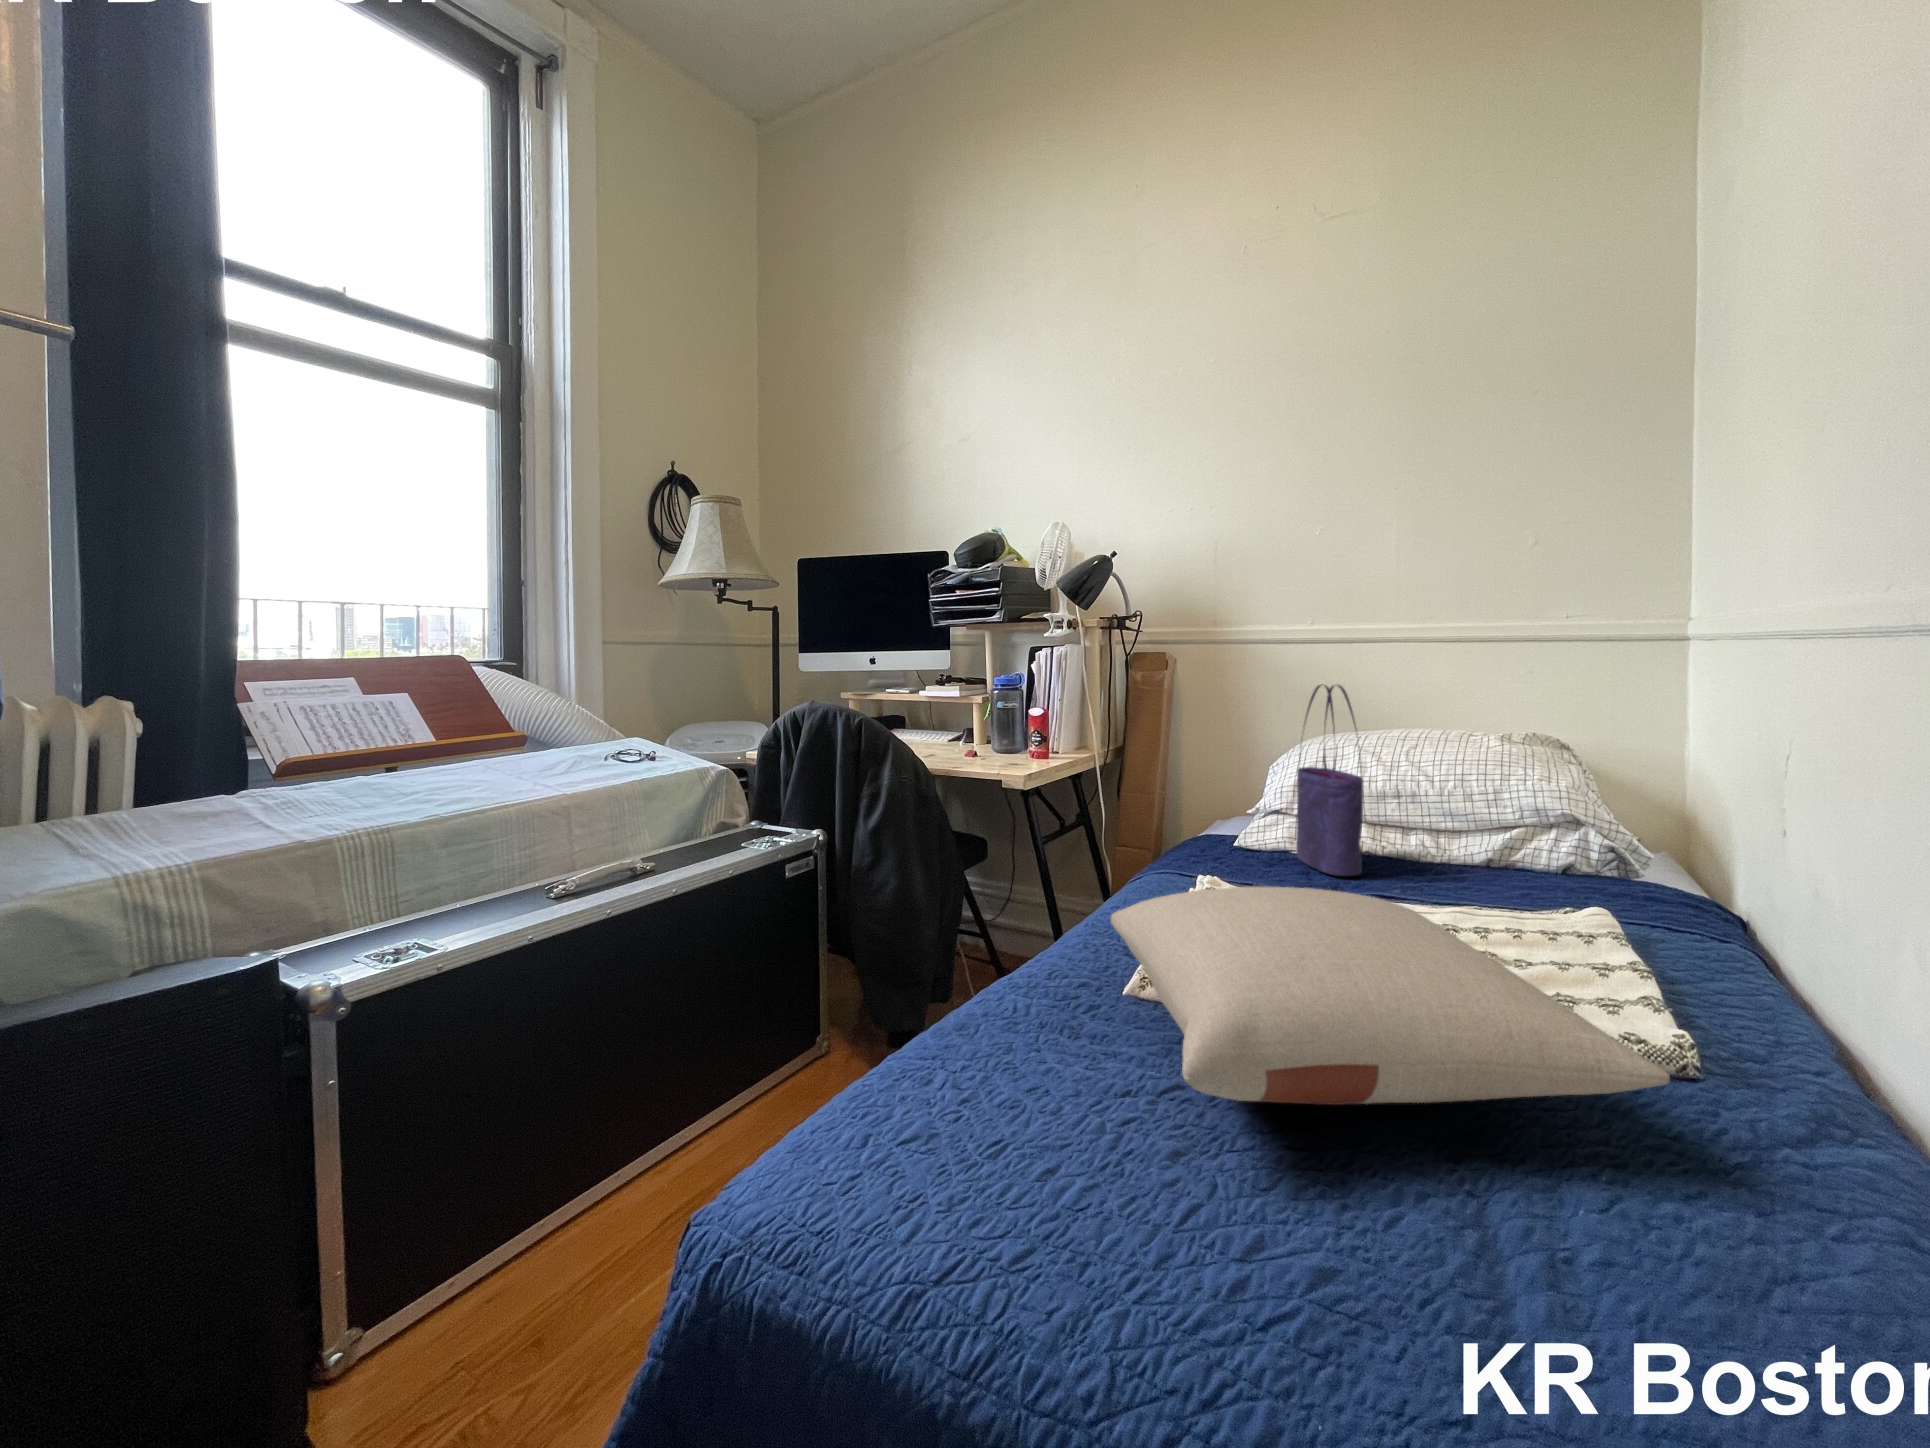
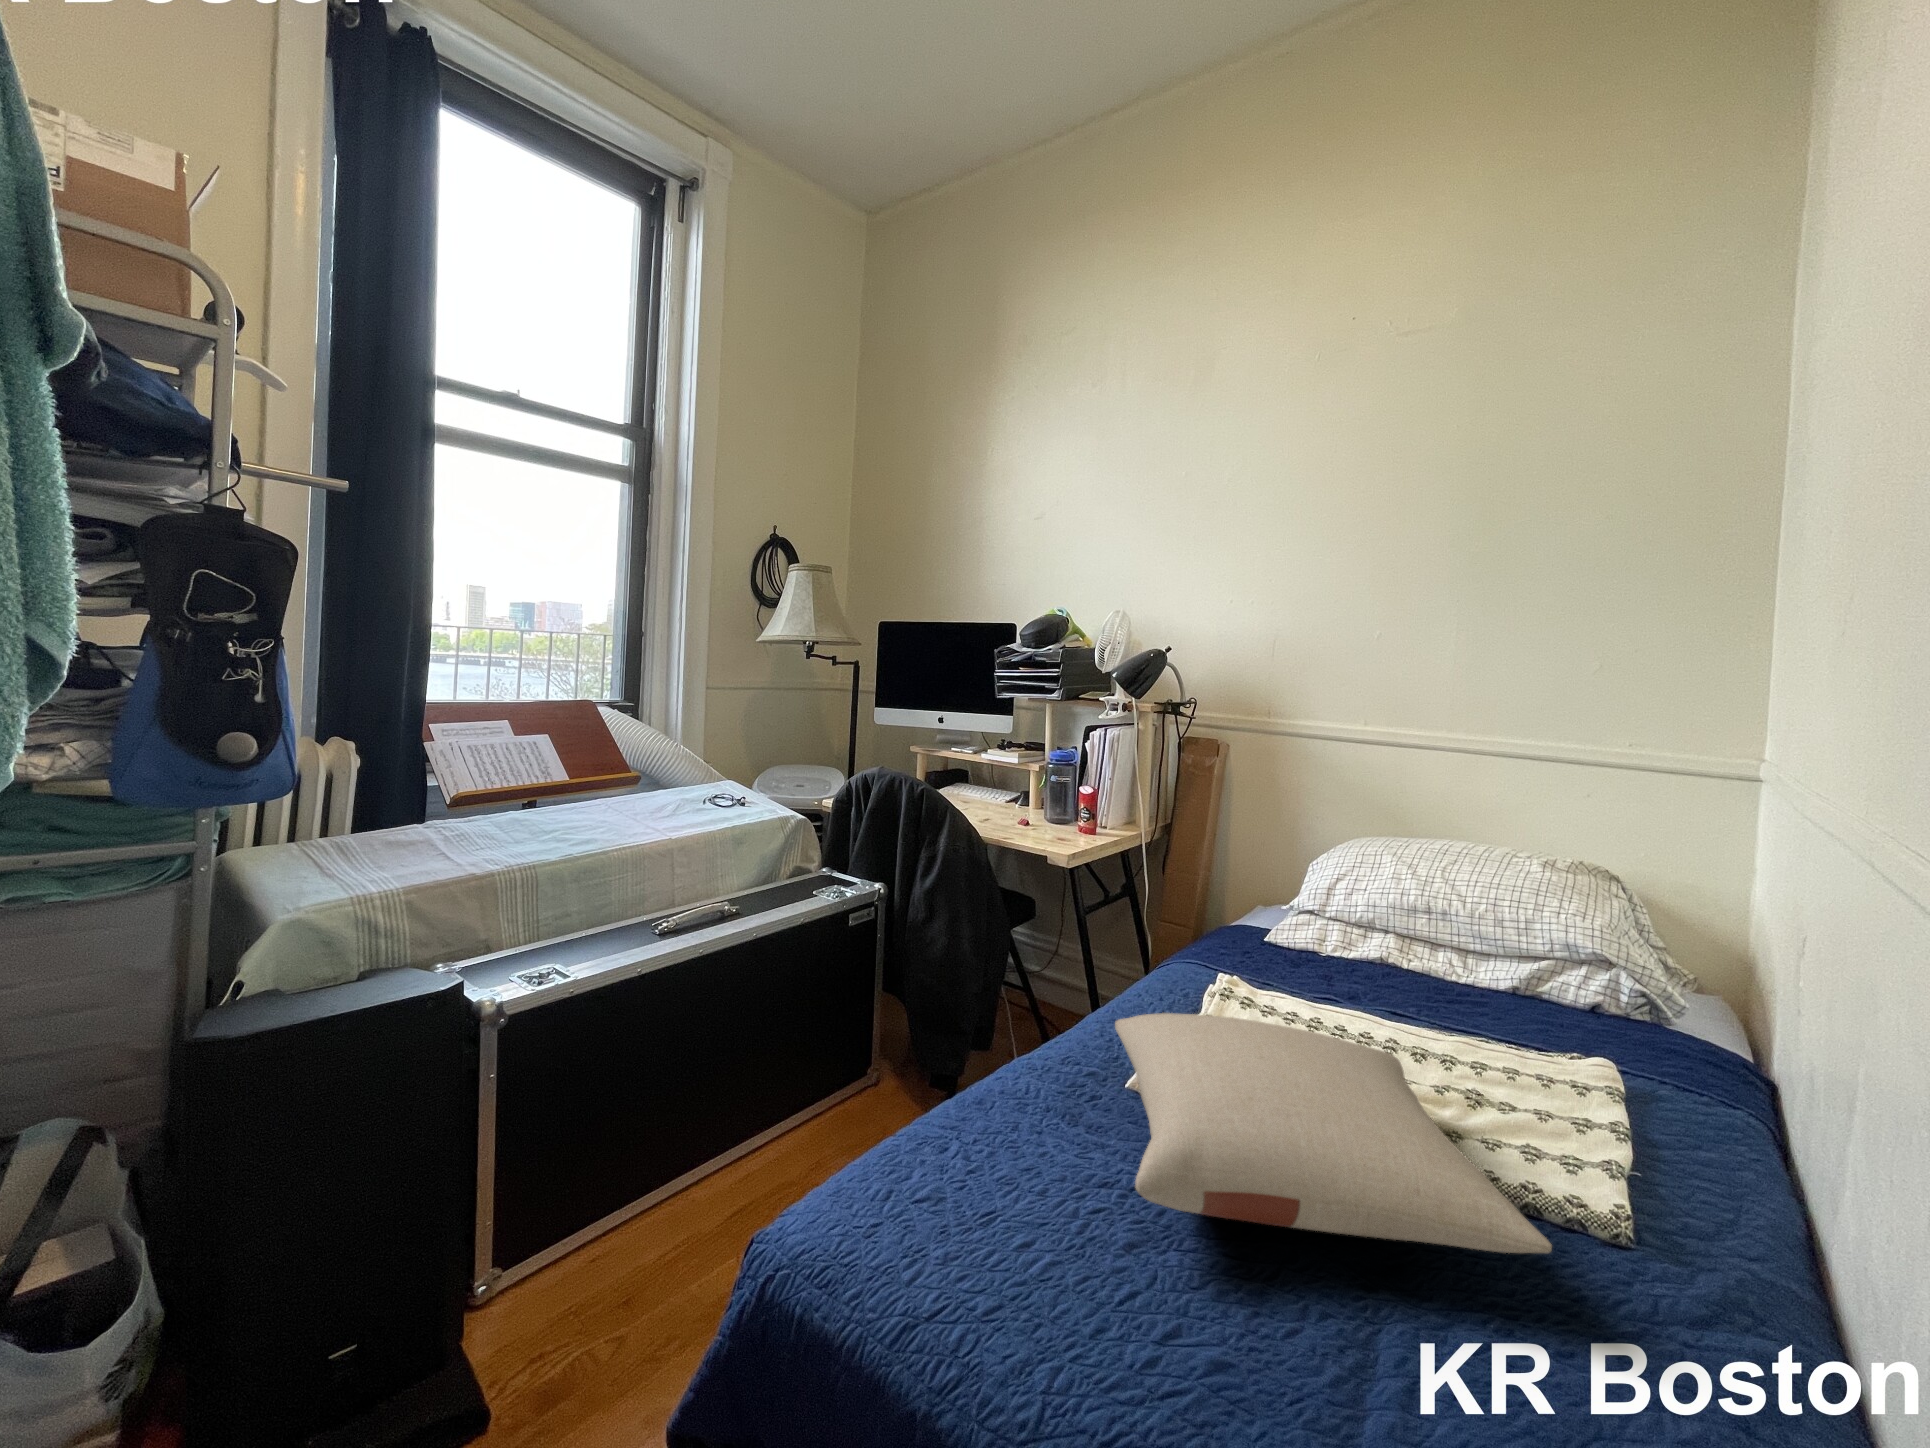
tote bag: present [1296,684,1363,876] -> none [1320,806,1385,992]

